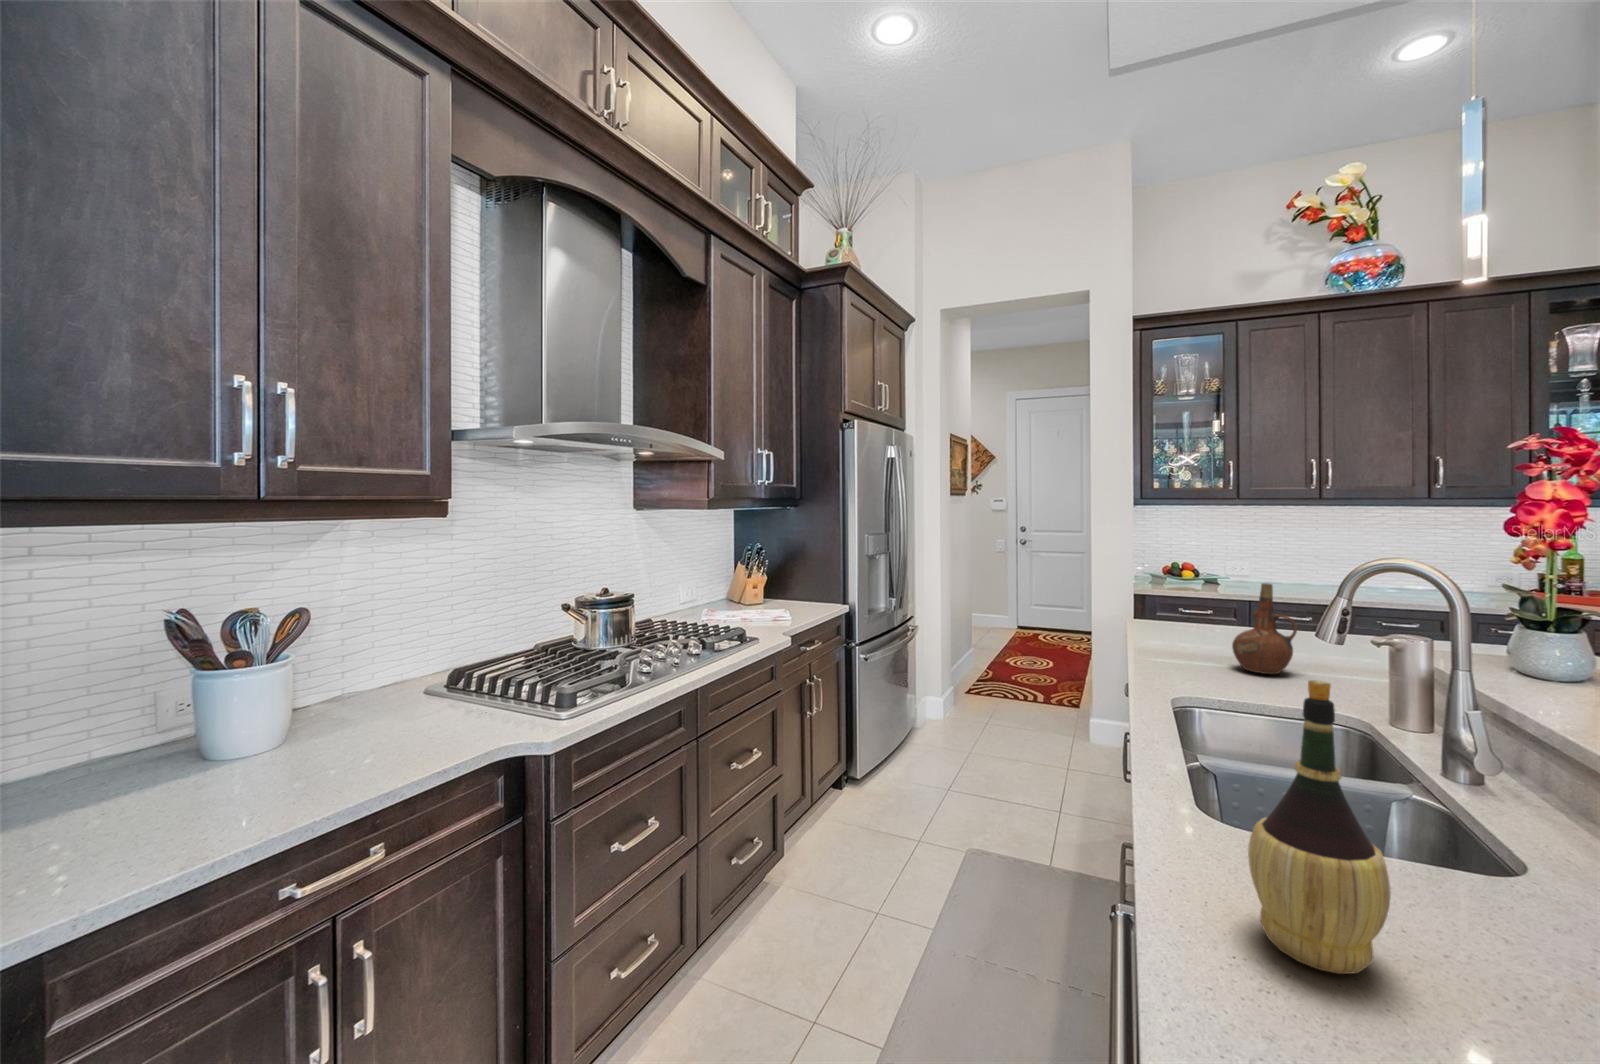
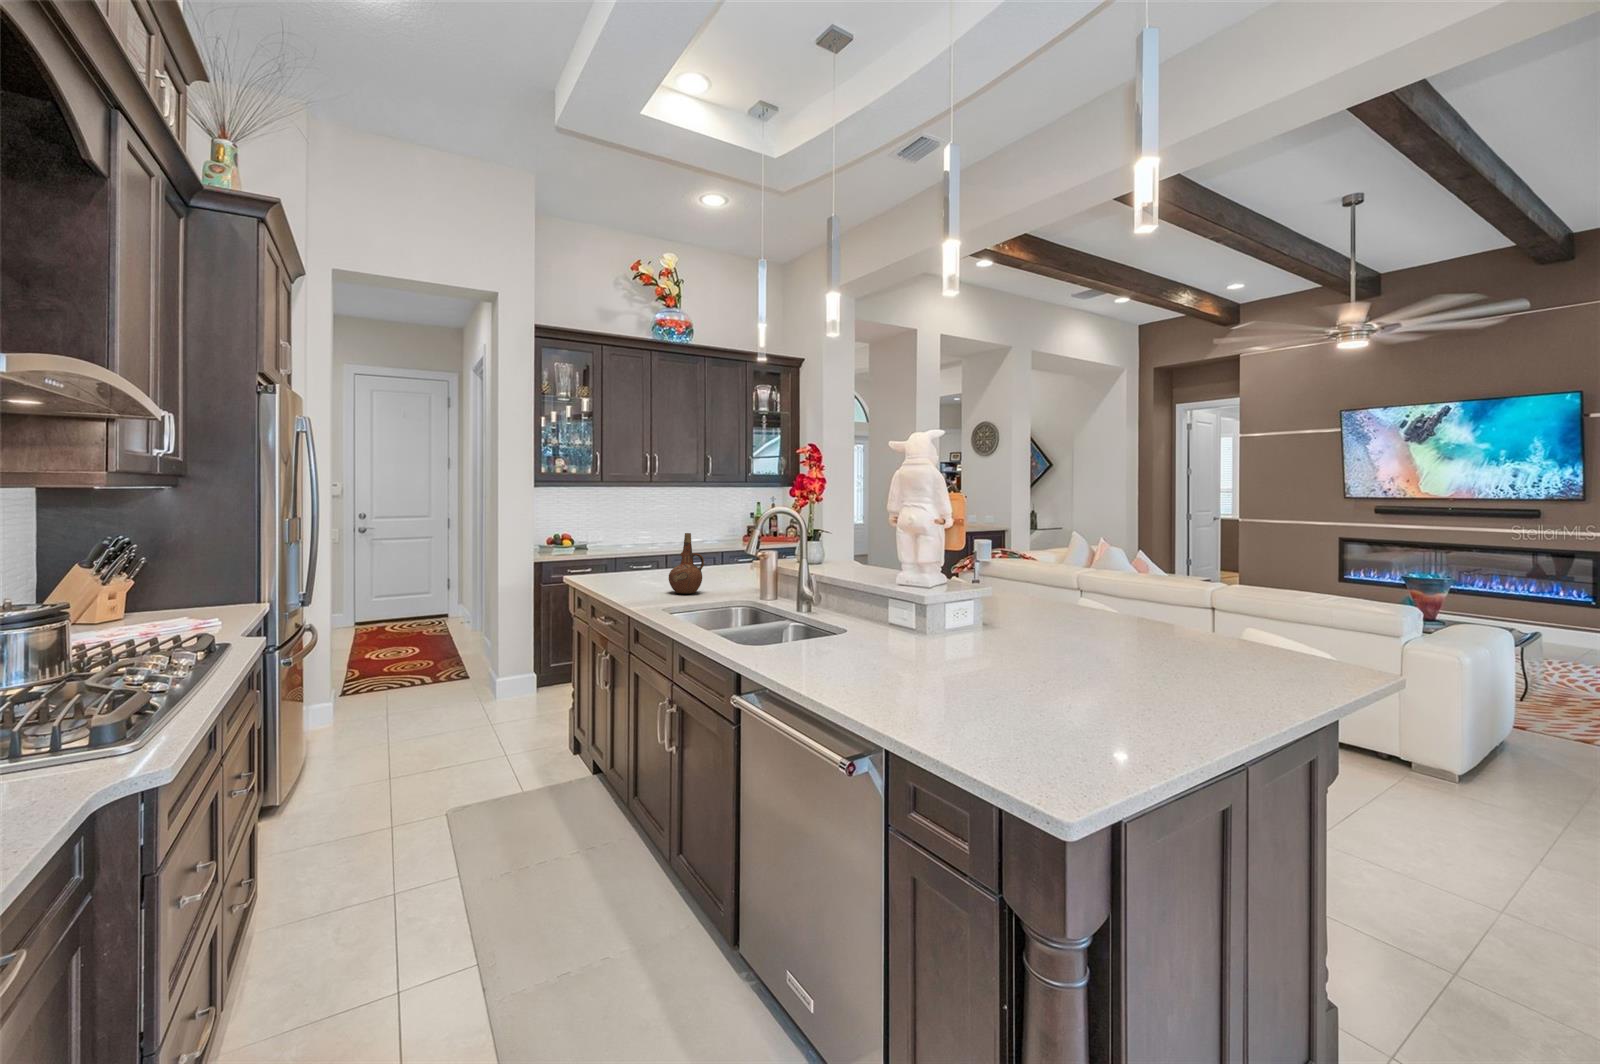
wine bottle: present [1248,680,1391,974] -> none [807,547,860,679]

